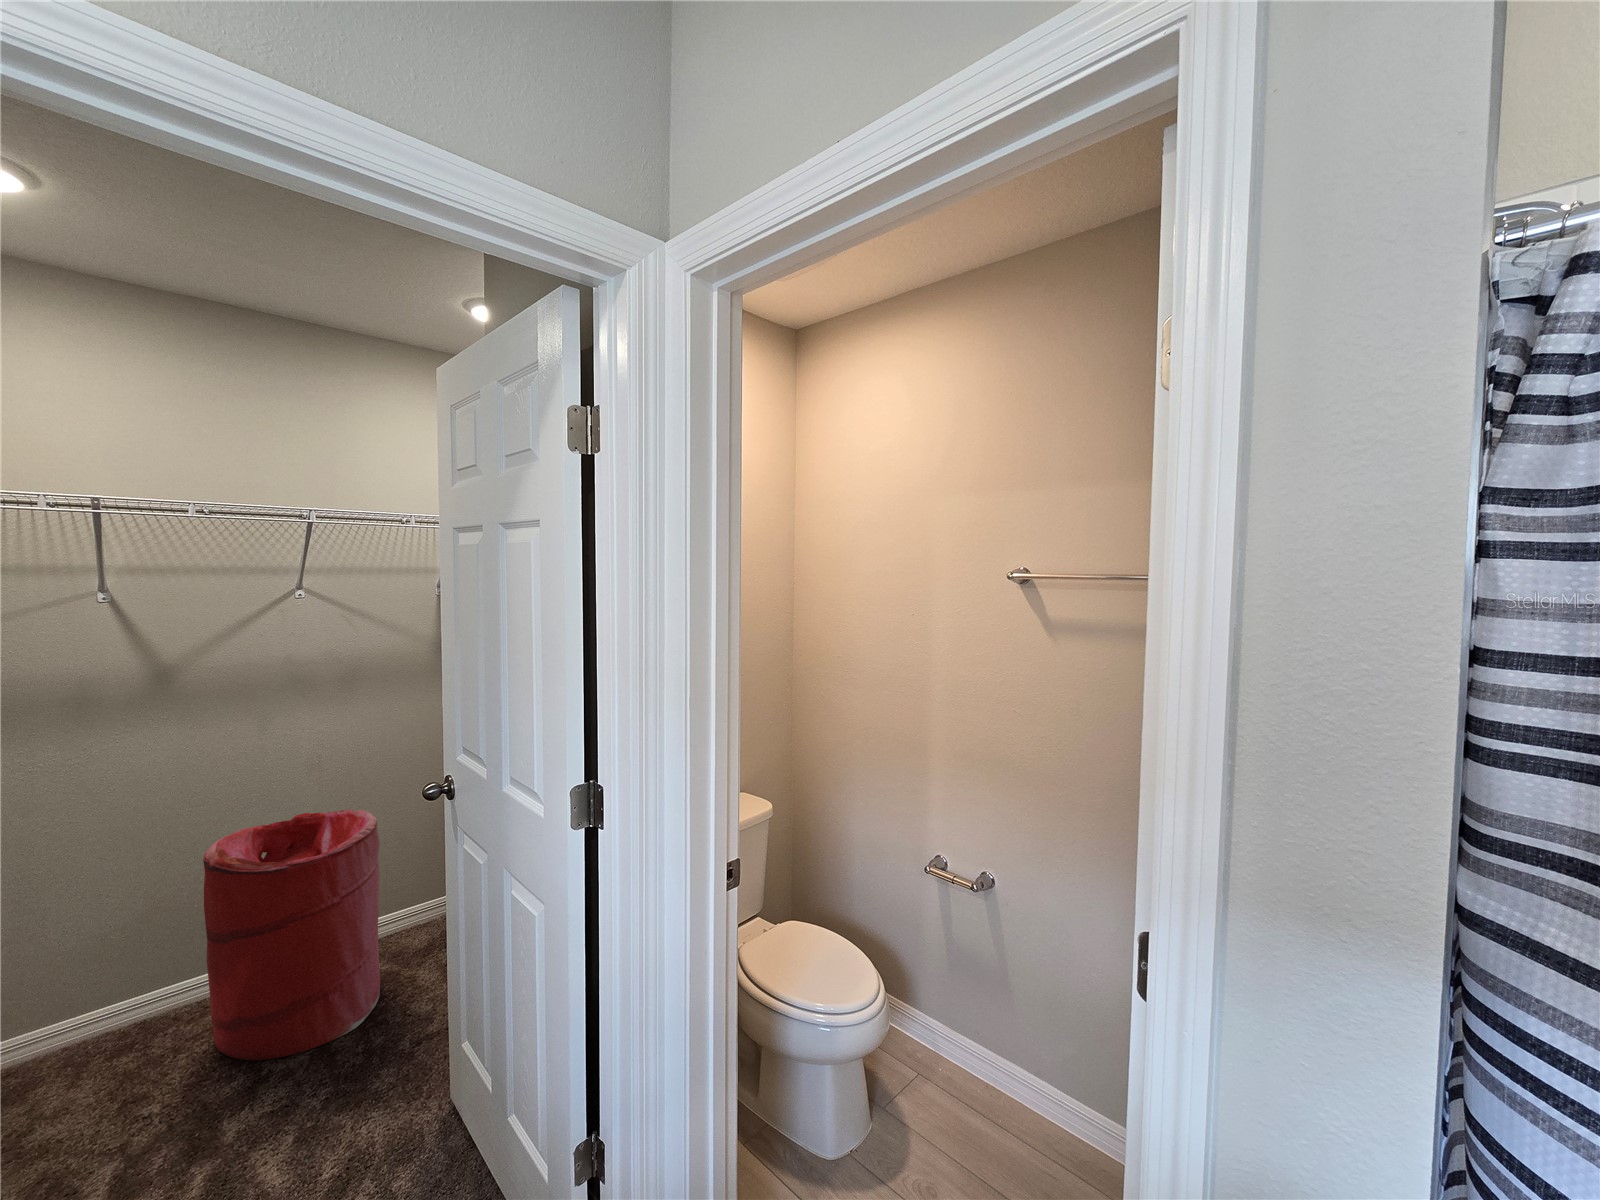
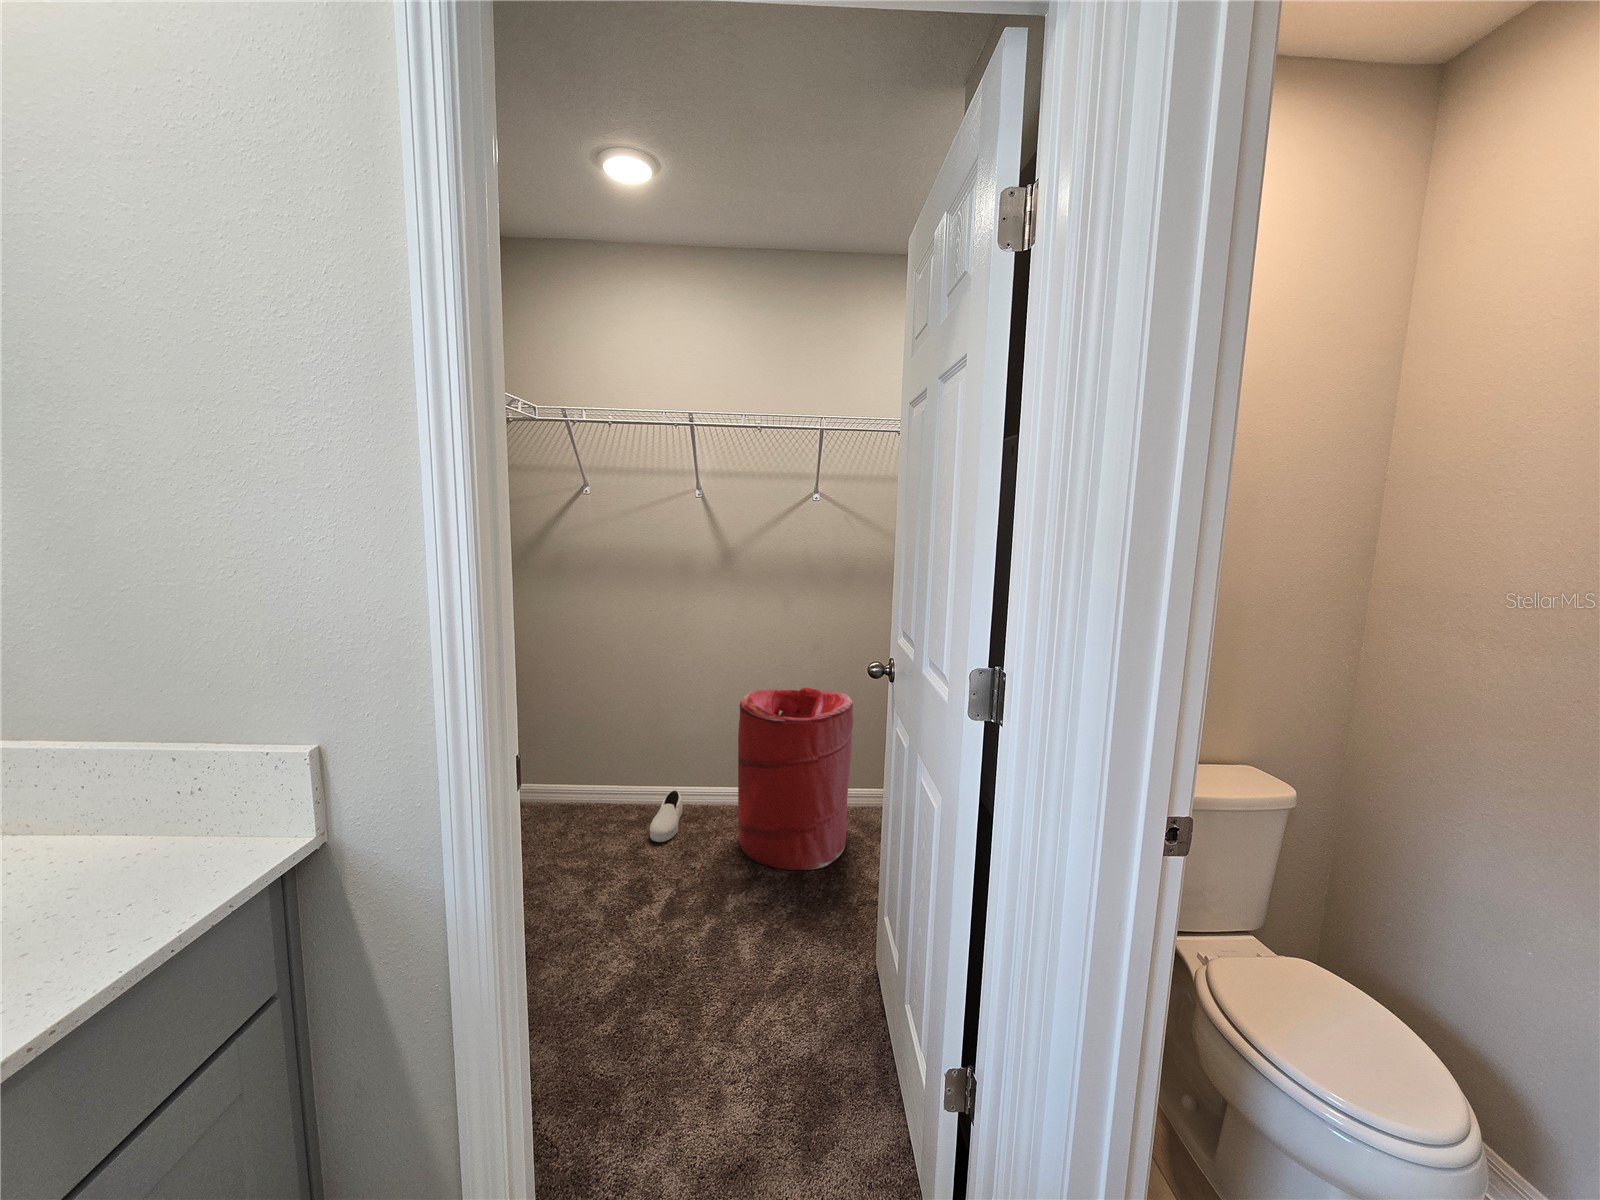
shoe: none [38,1017,95,1107] -> present [650,790,683,842]

